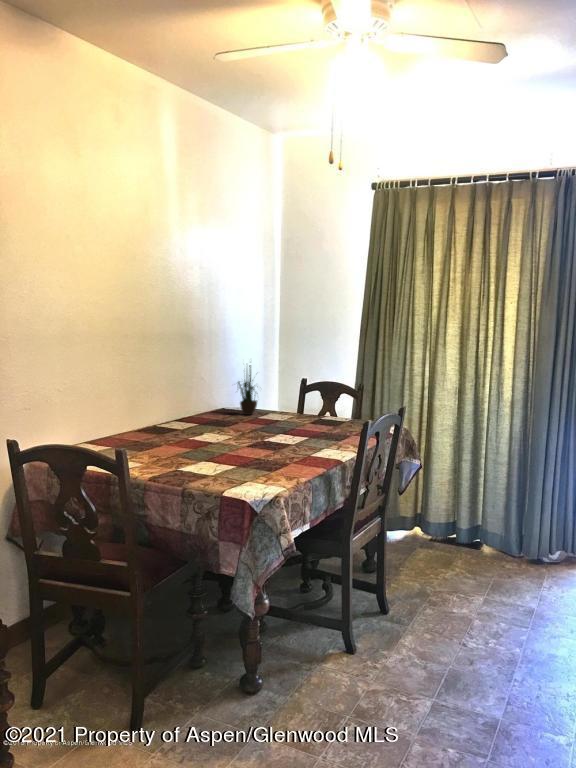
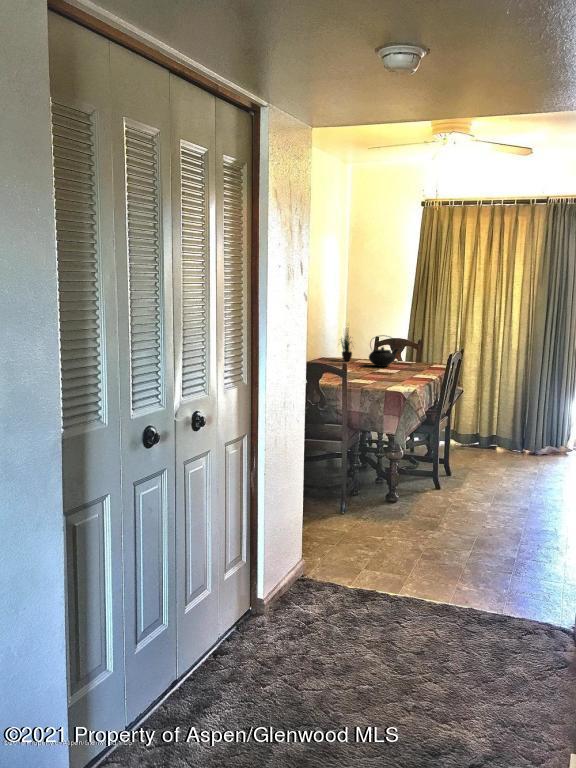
teapot: none [264,378,313,427] -> present [369,335,398,367]

